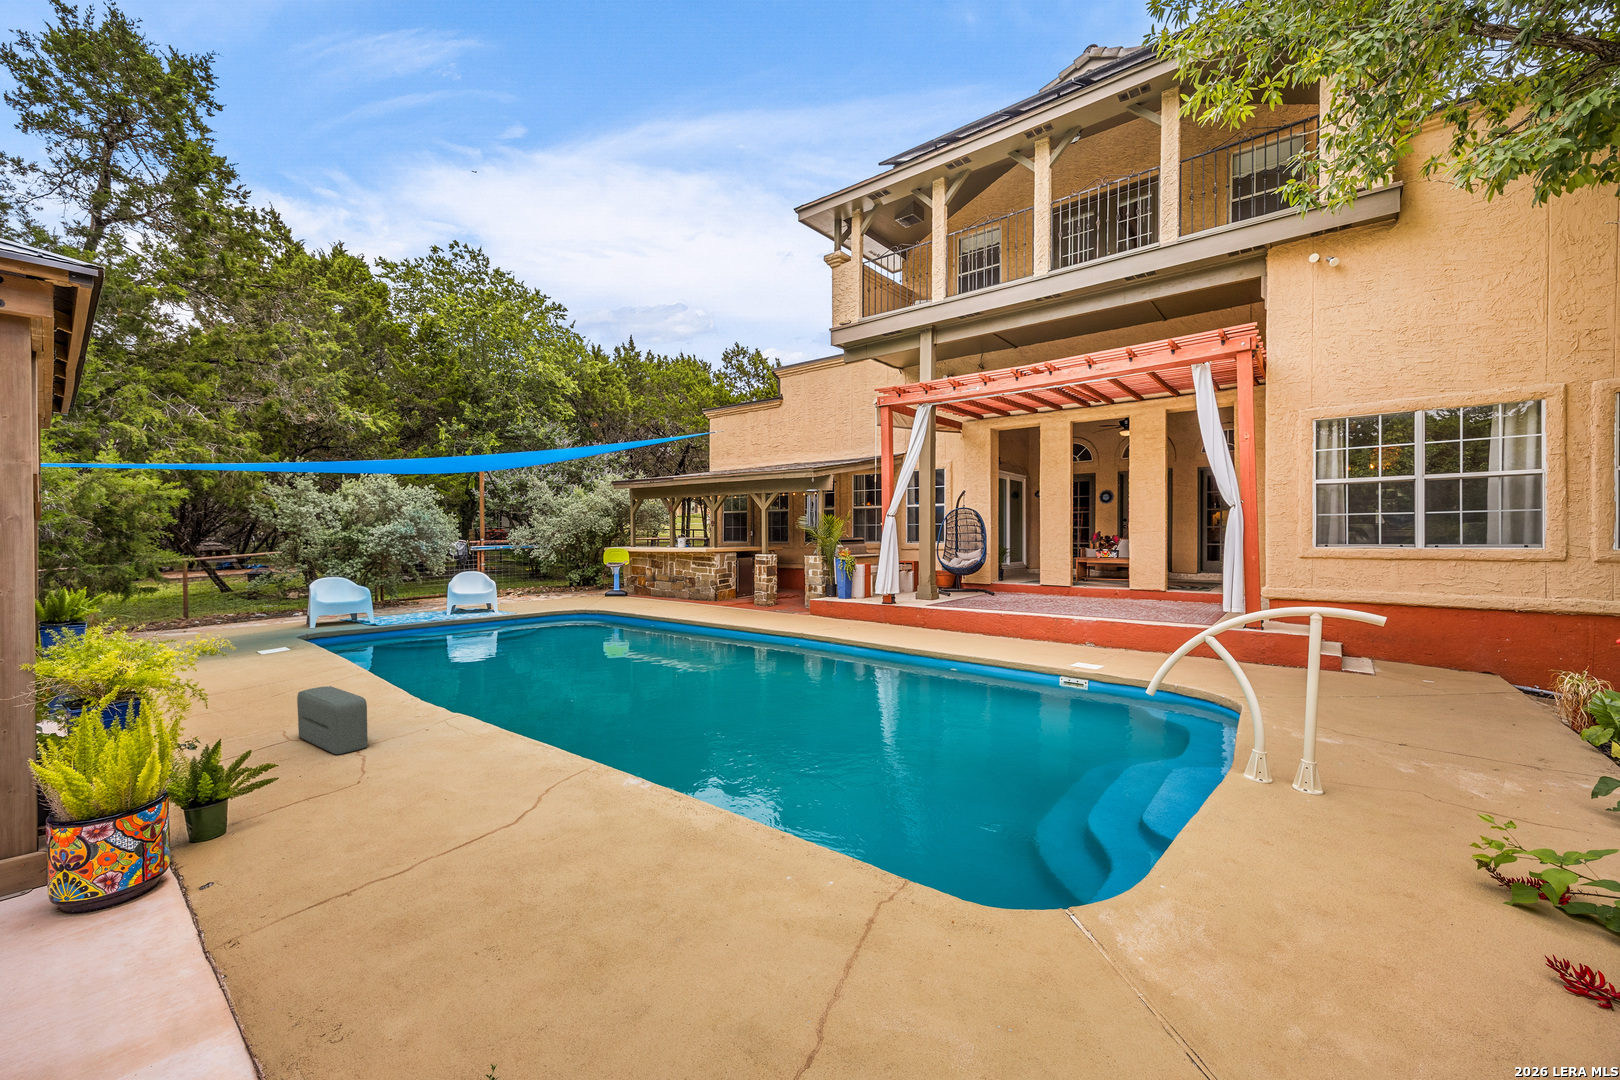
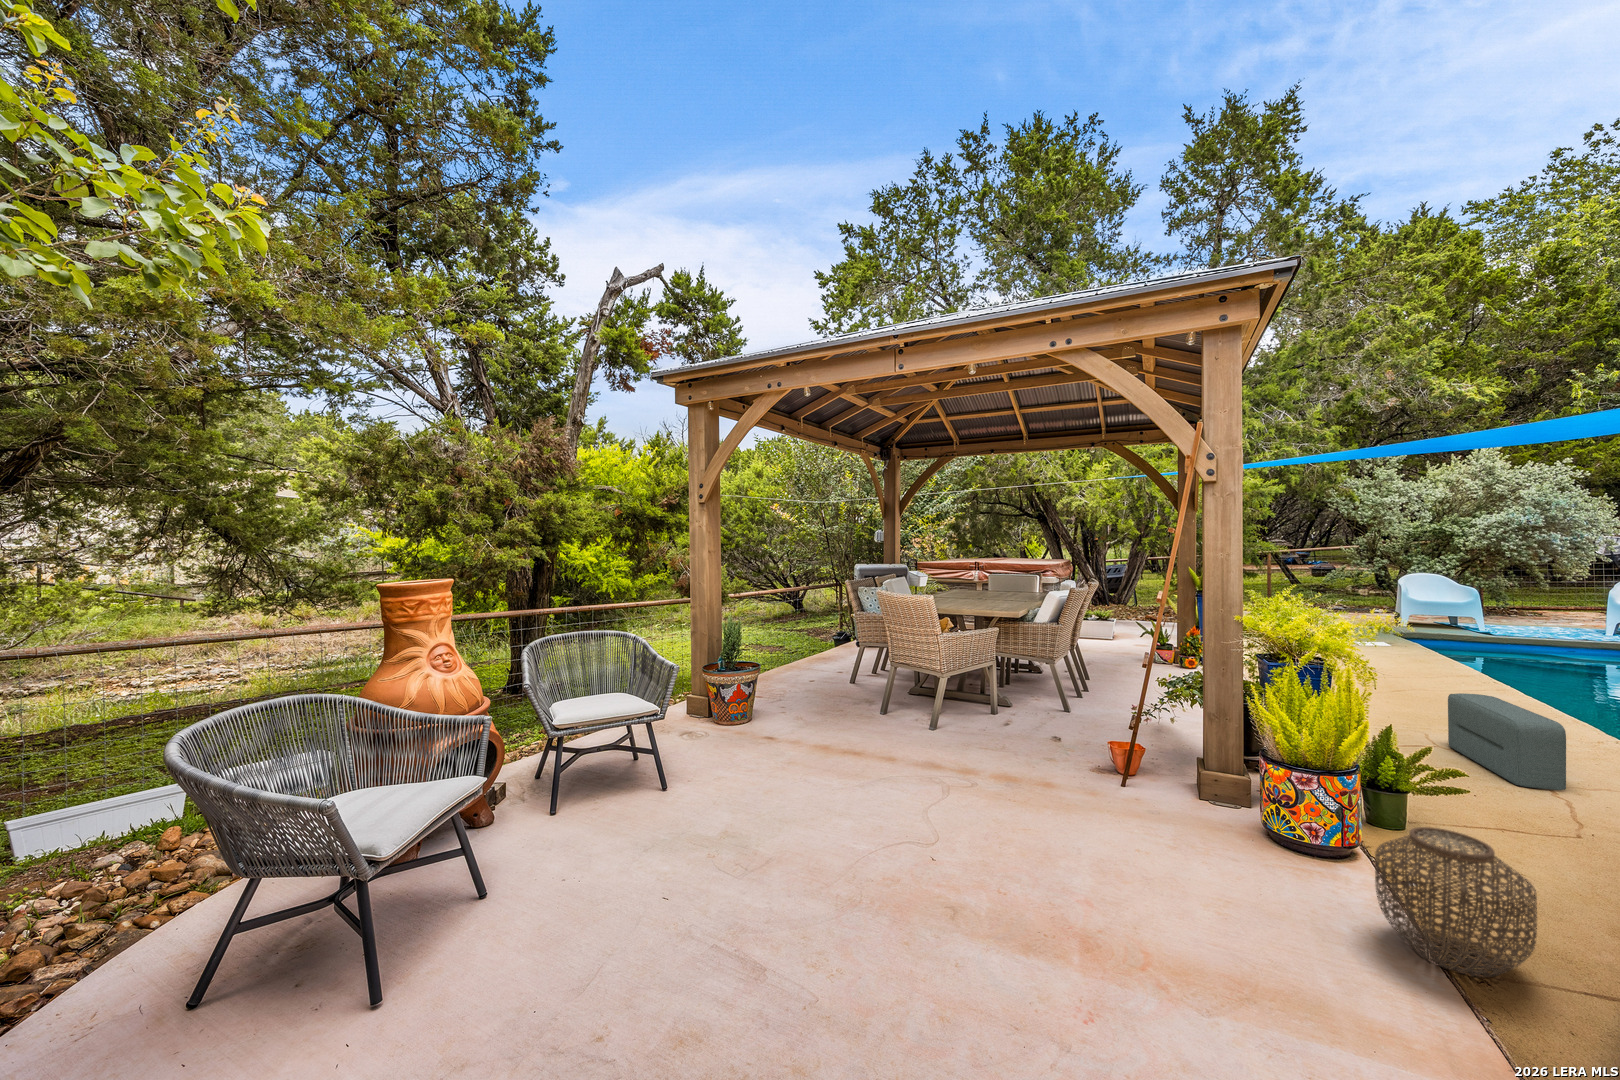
woven basket: none [146,825,277,951] -> present [1375,827,1537,977]

